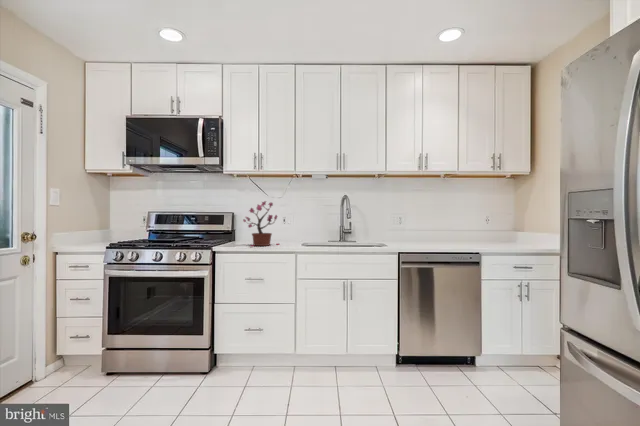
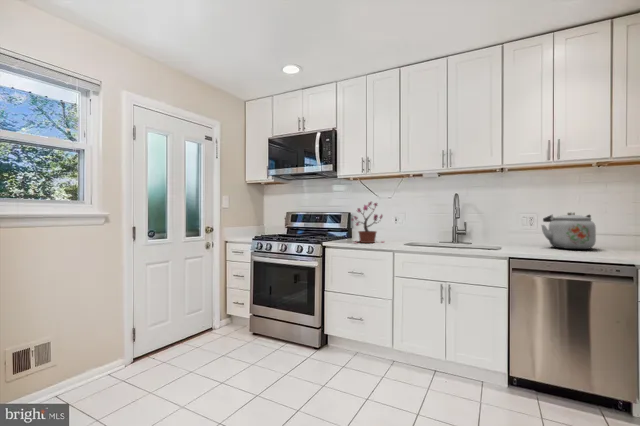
kettle: none [411,213,447,243] -> present [541,212,596,249]

